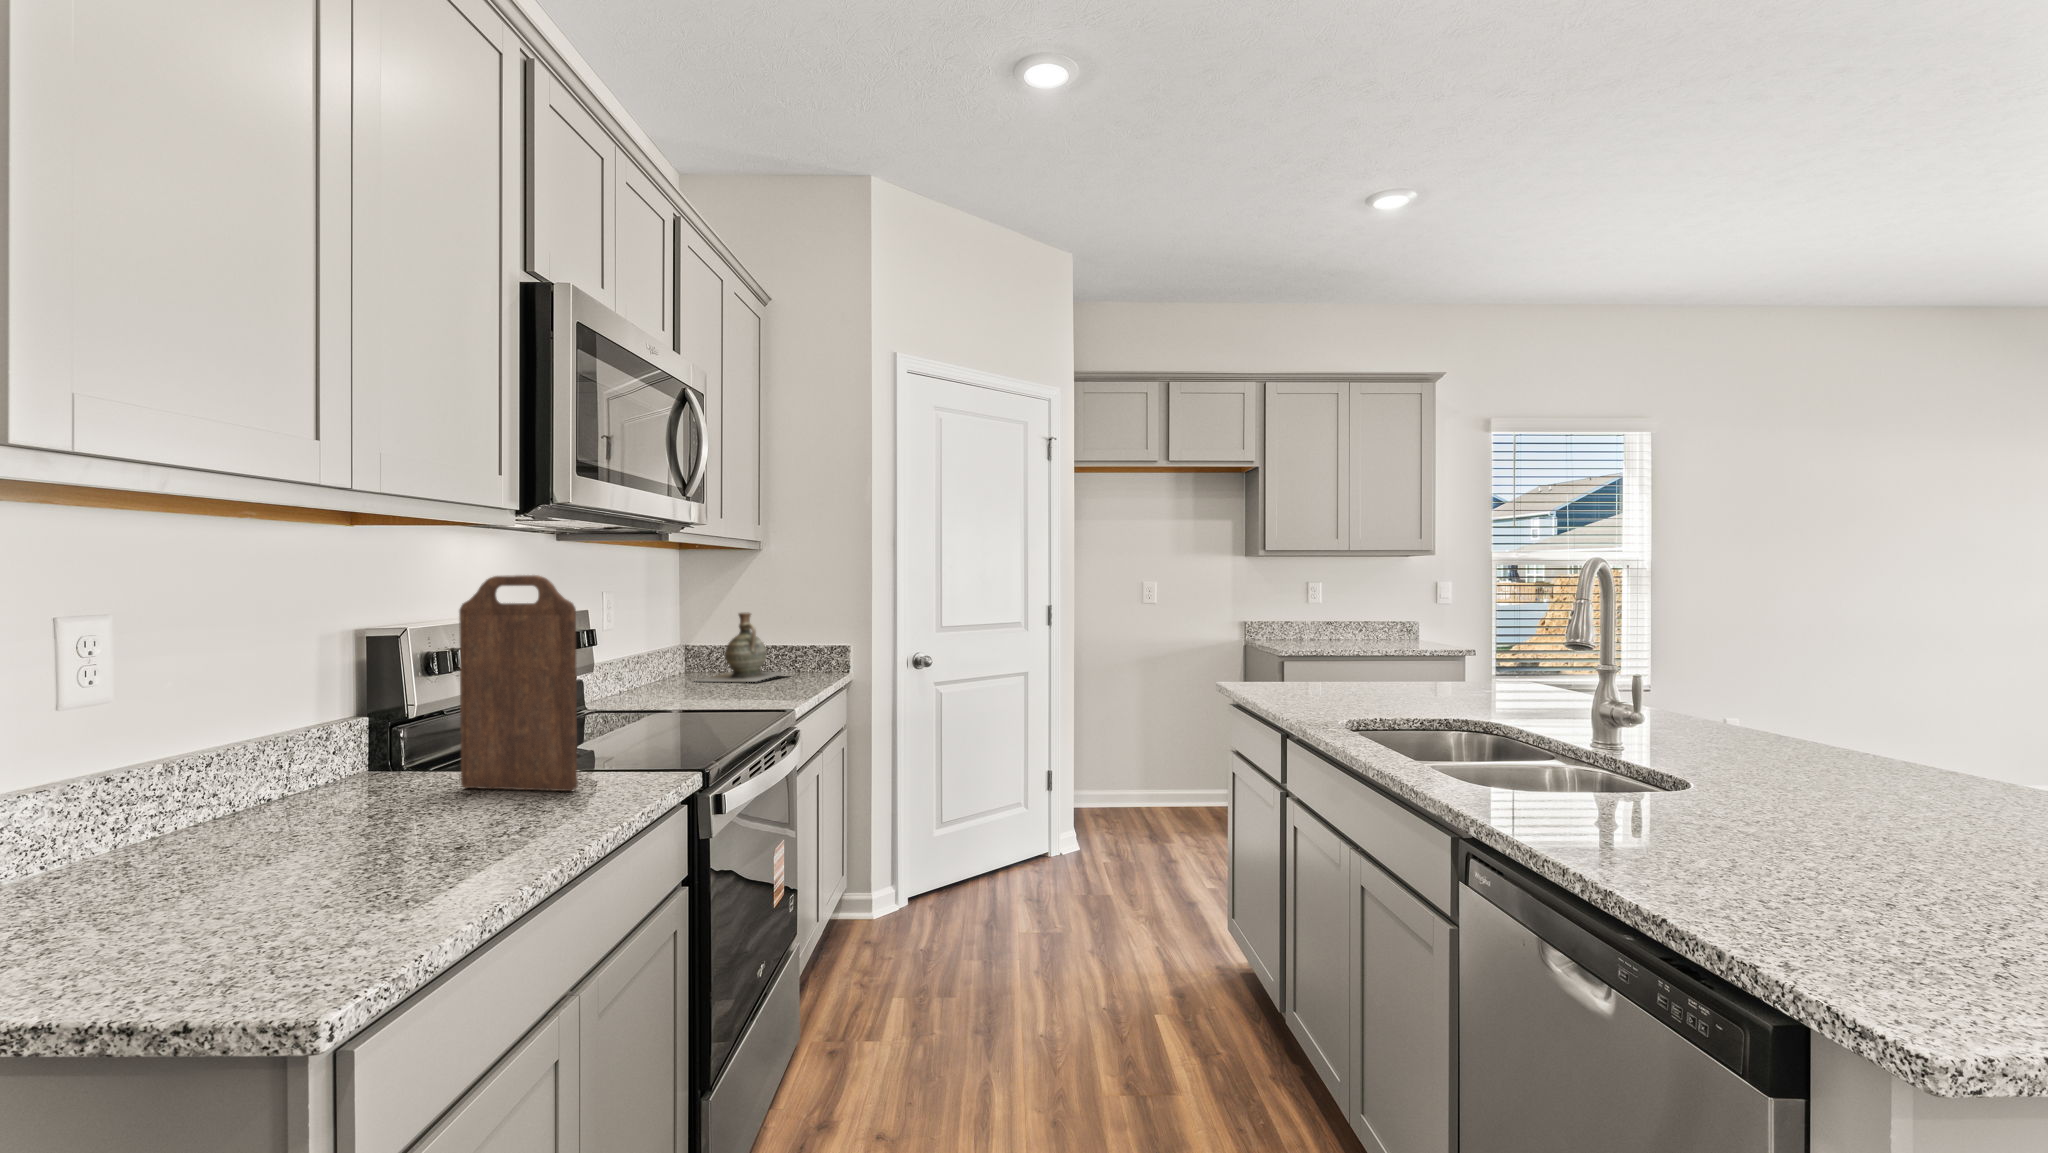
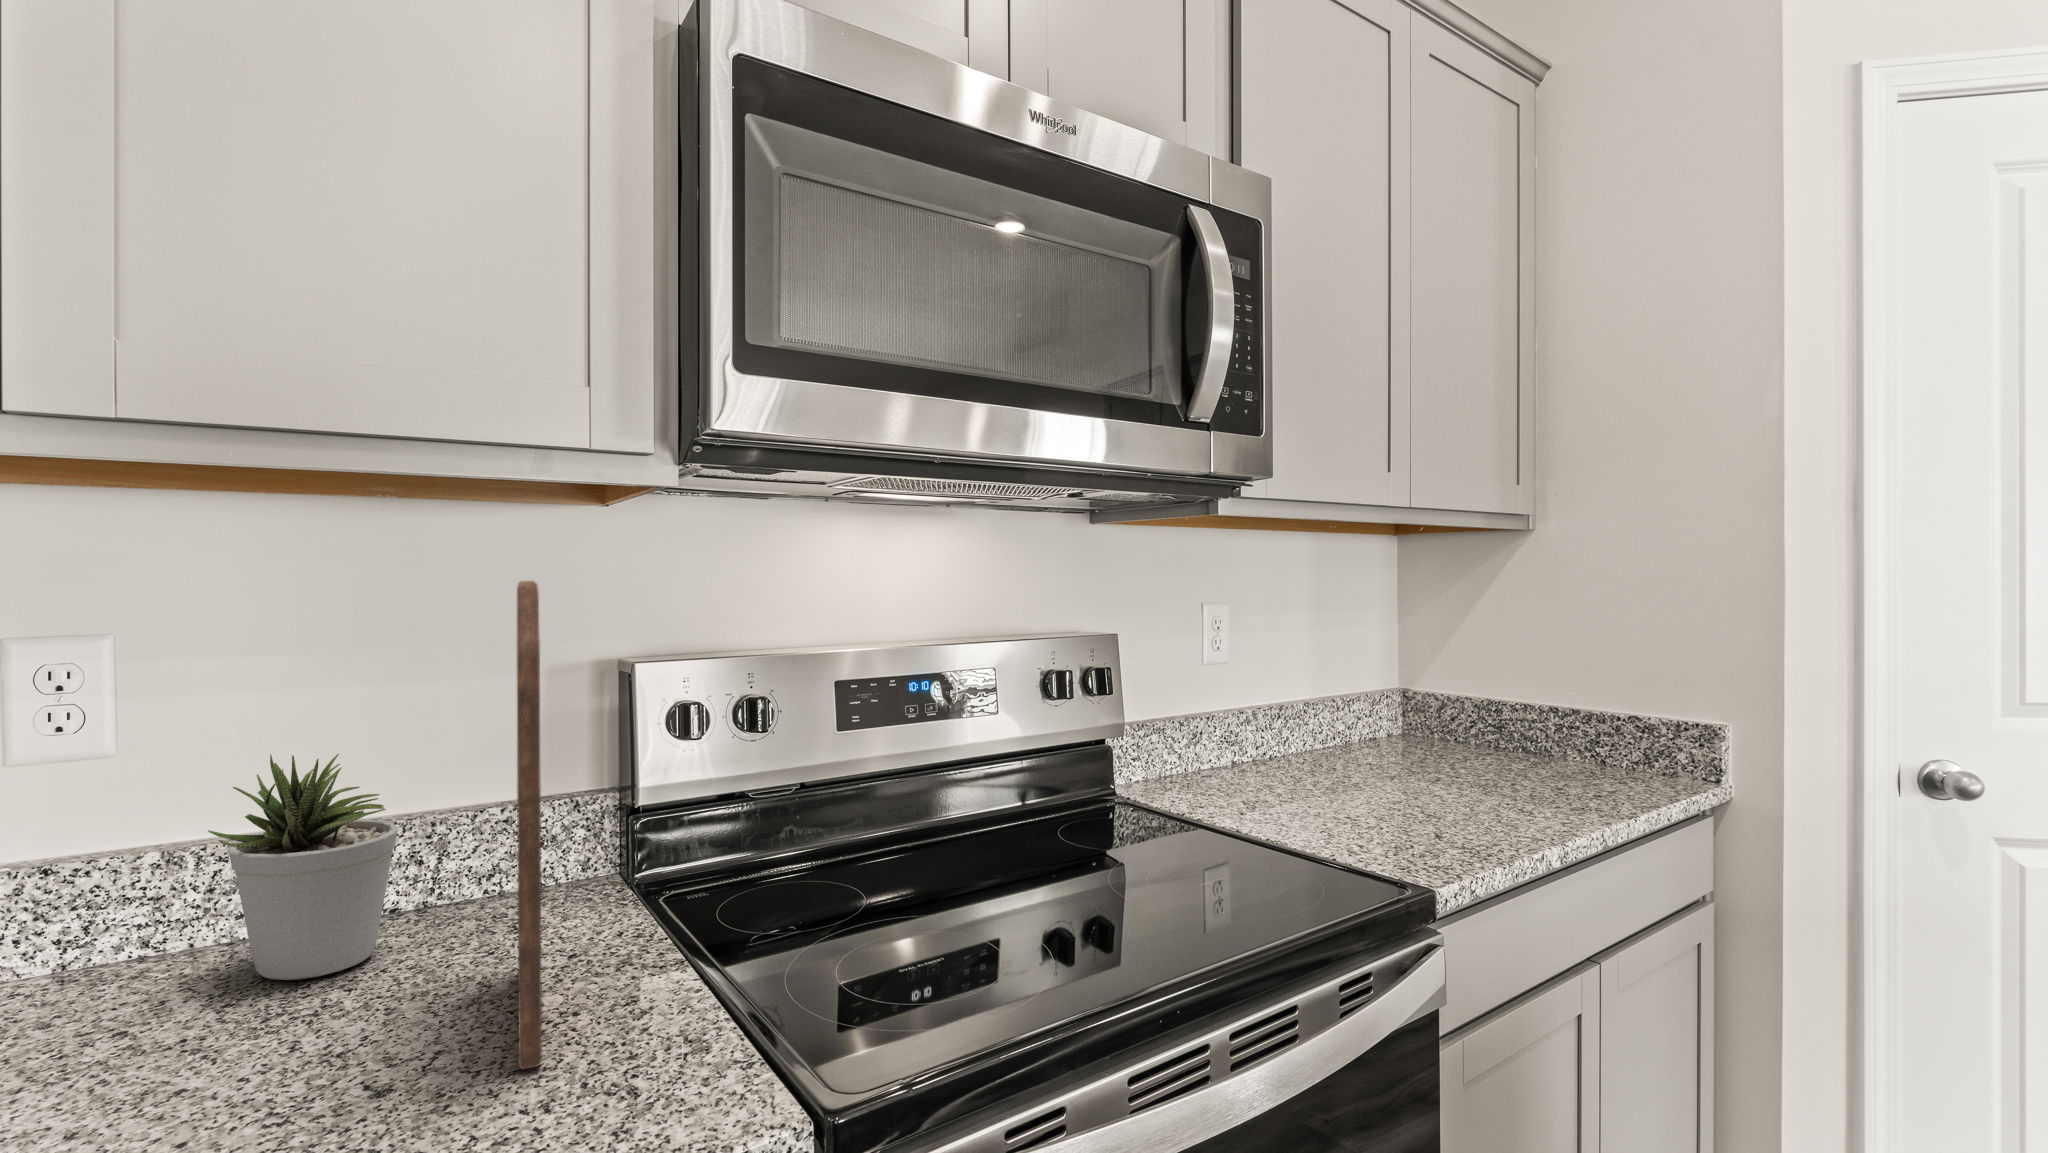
ceramic jug: present [697,613,785,682] -> none [1397,640,1595,774]
potted plant: none [258,679,367,818] -> present [208,754,398,980]

